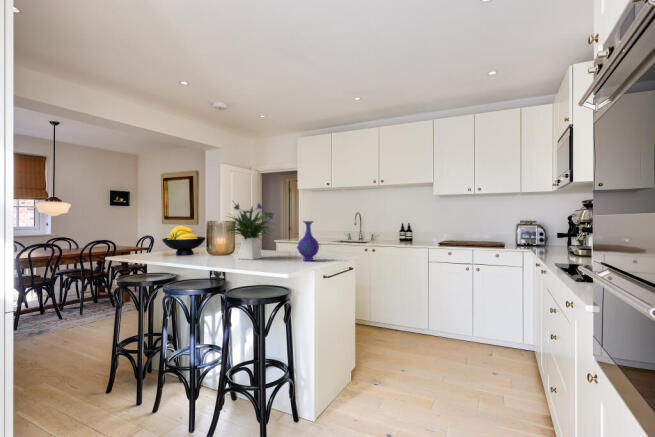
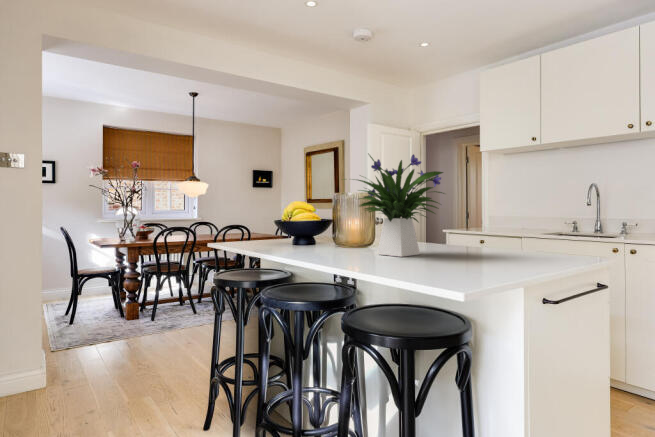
vase: present [298,221,319,261] -> none [490,183,538,266]

